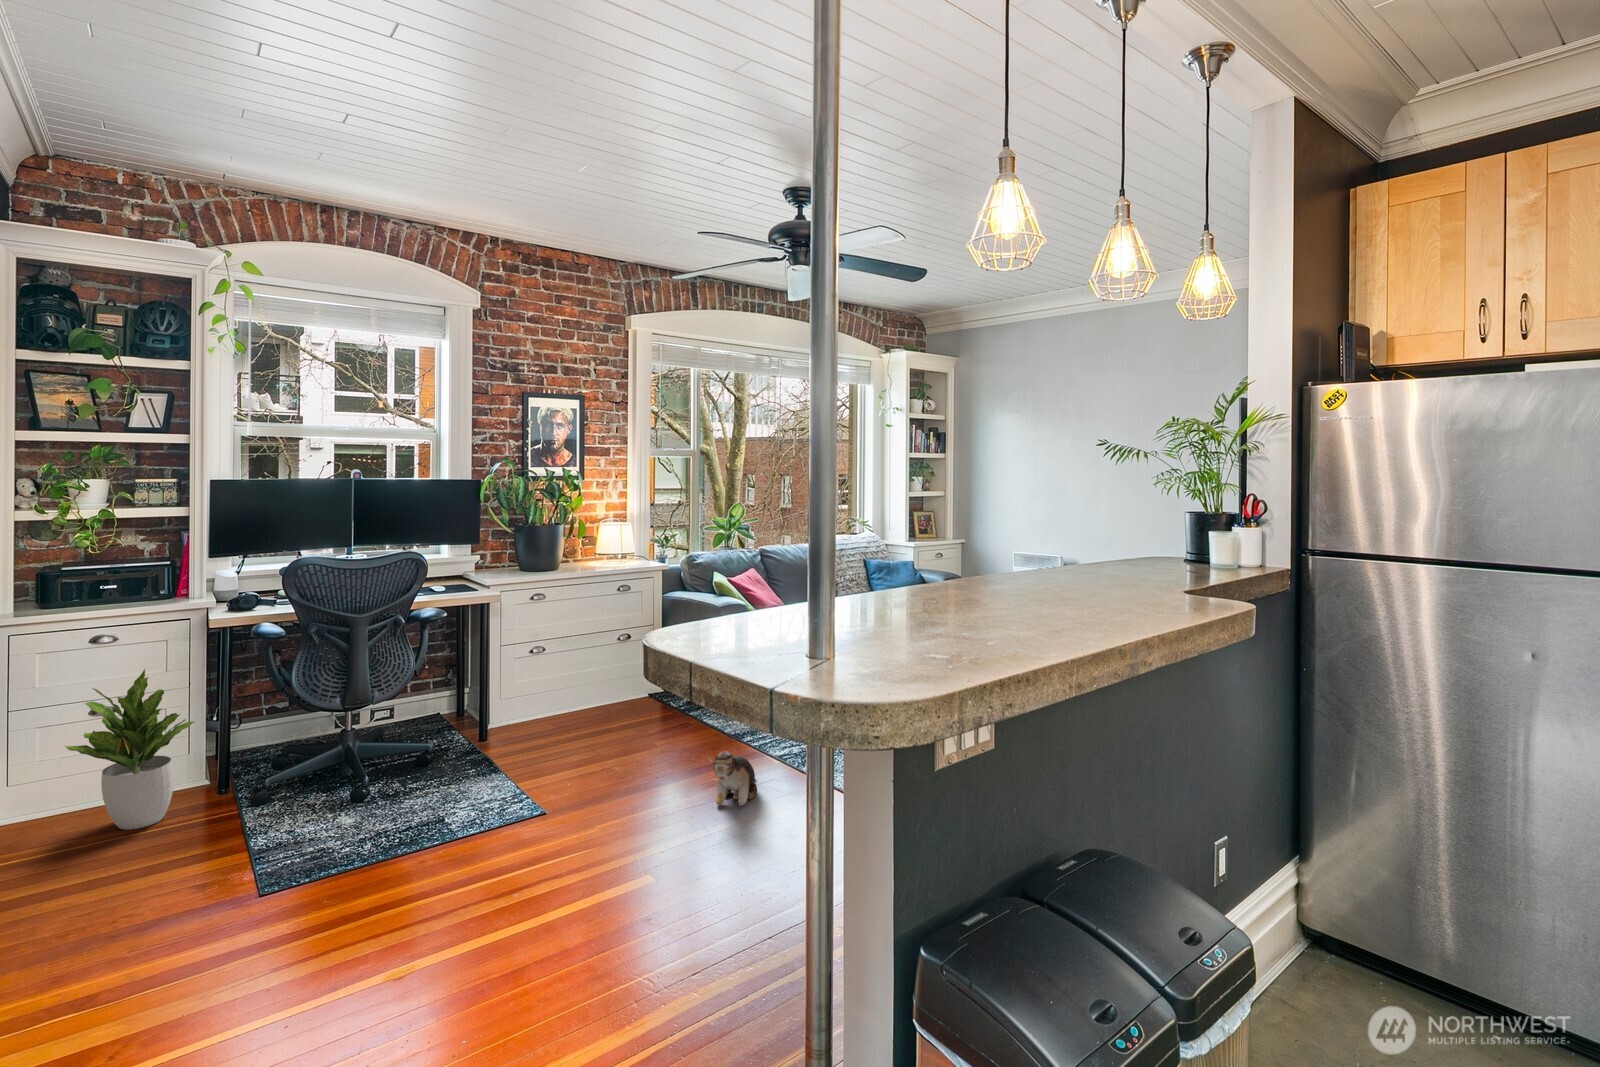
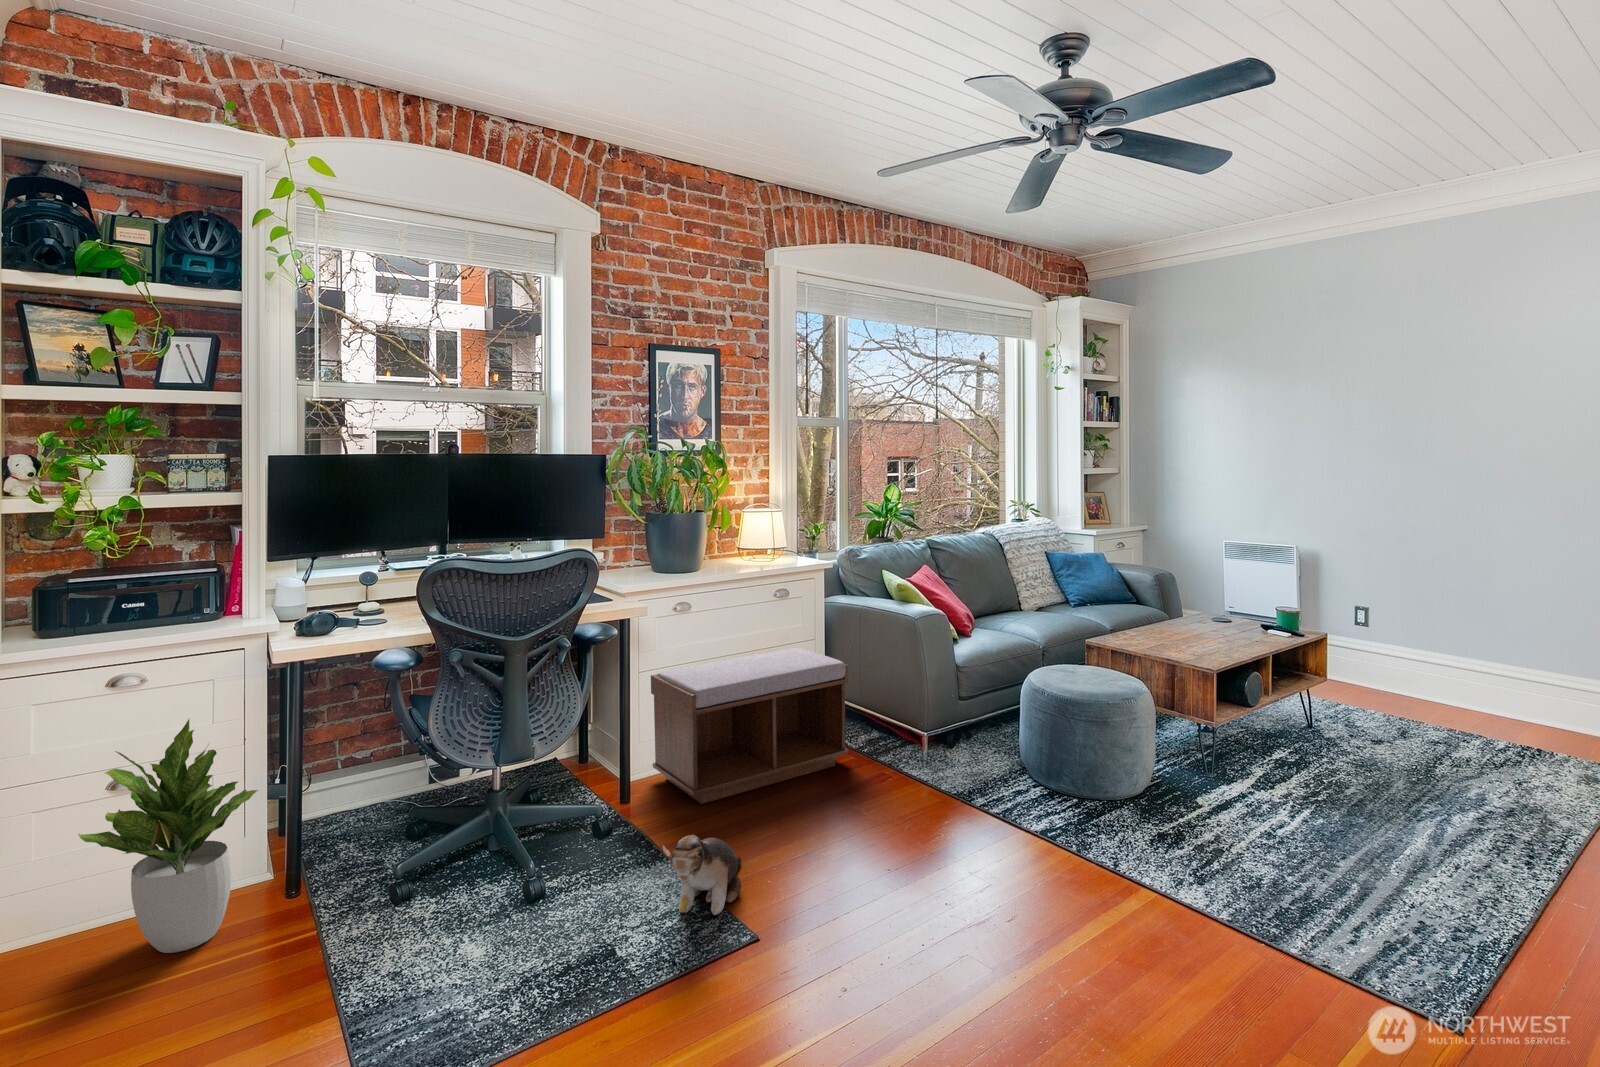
bench: none [509,630,665,744] -> present [651,648,848,804]
plush toy: present [708,751,757,806] -> present [662,834,741,915]

